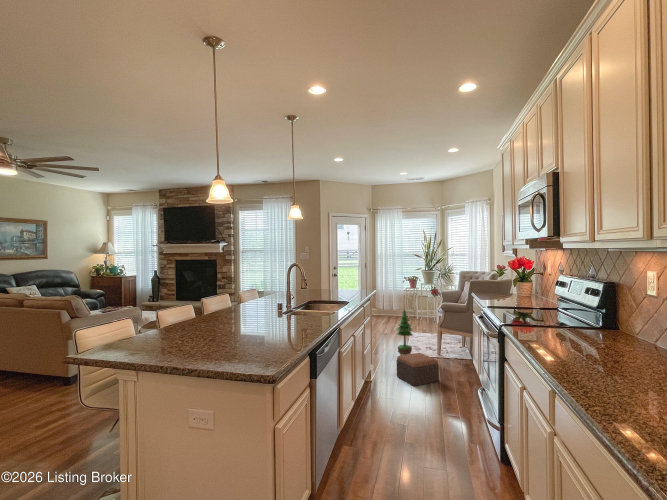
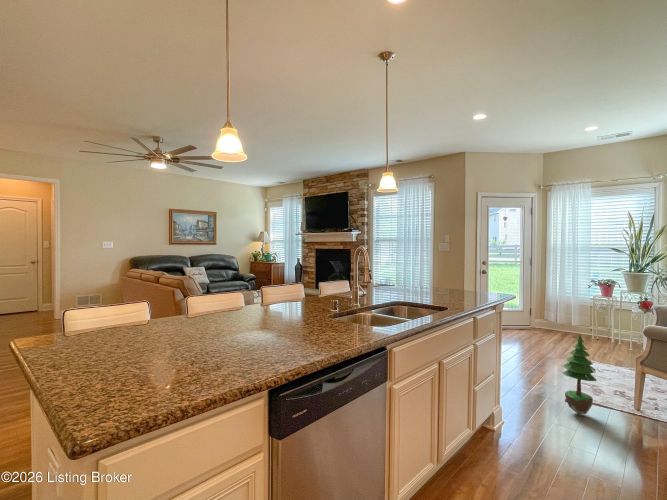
footstool: present [397,353,439,386] -> none [556,417,648,486]

